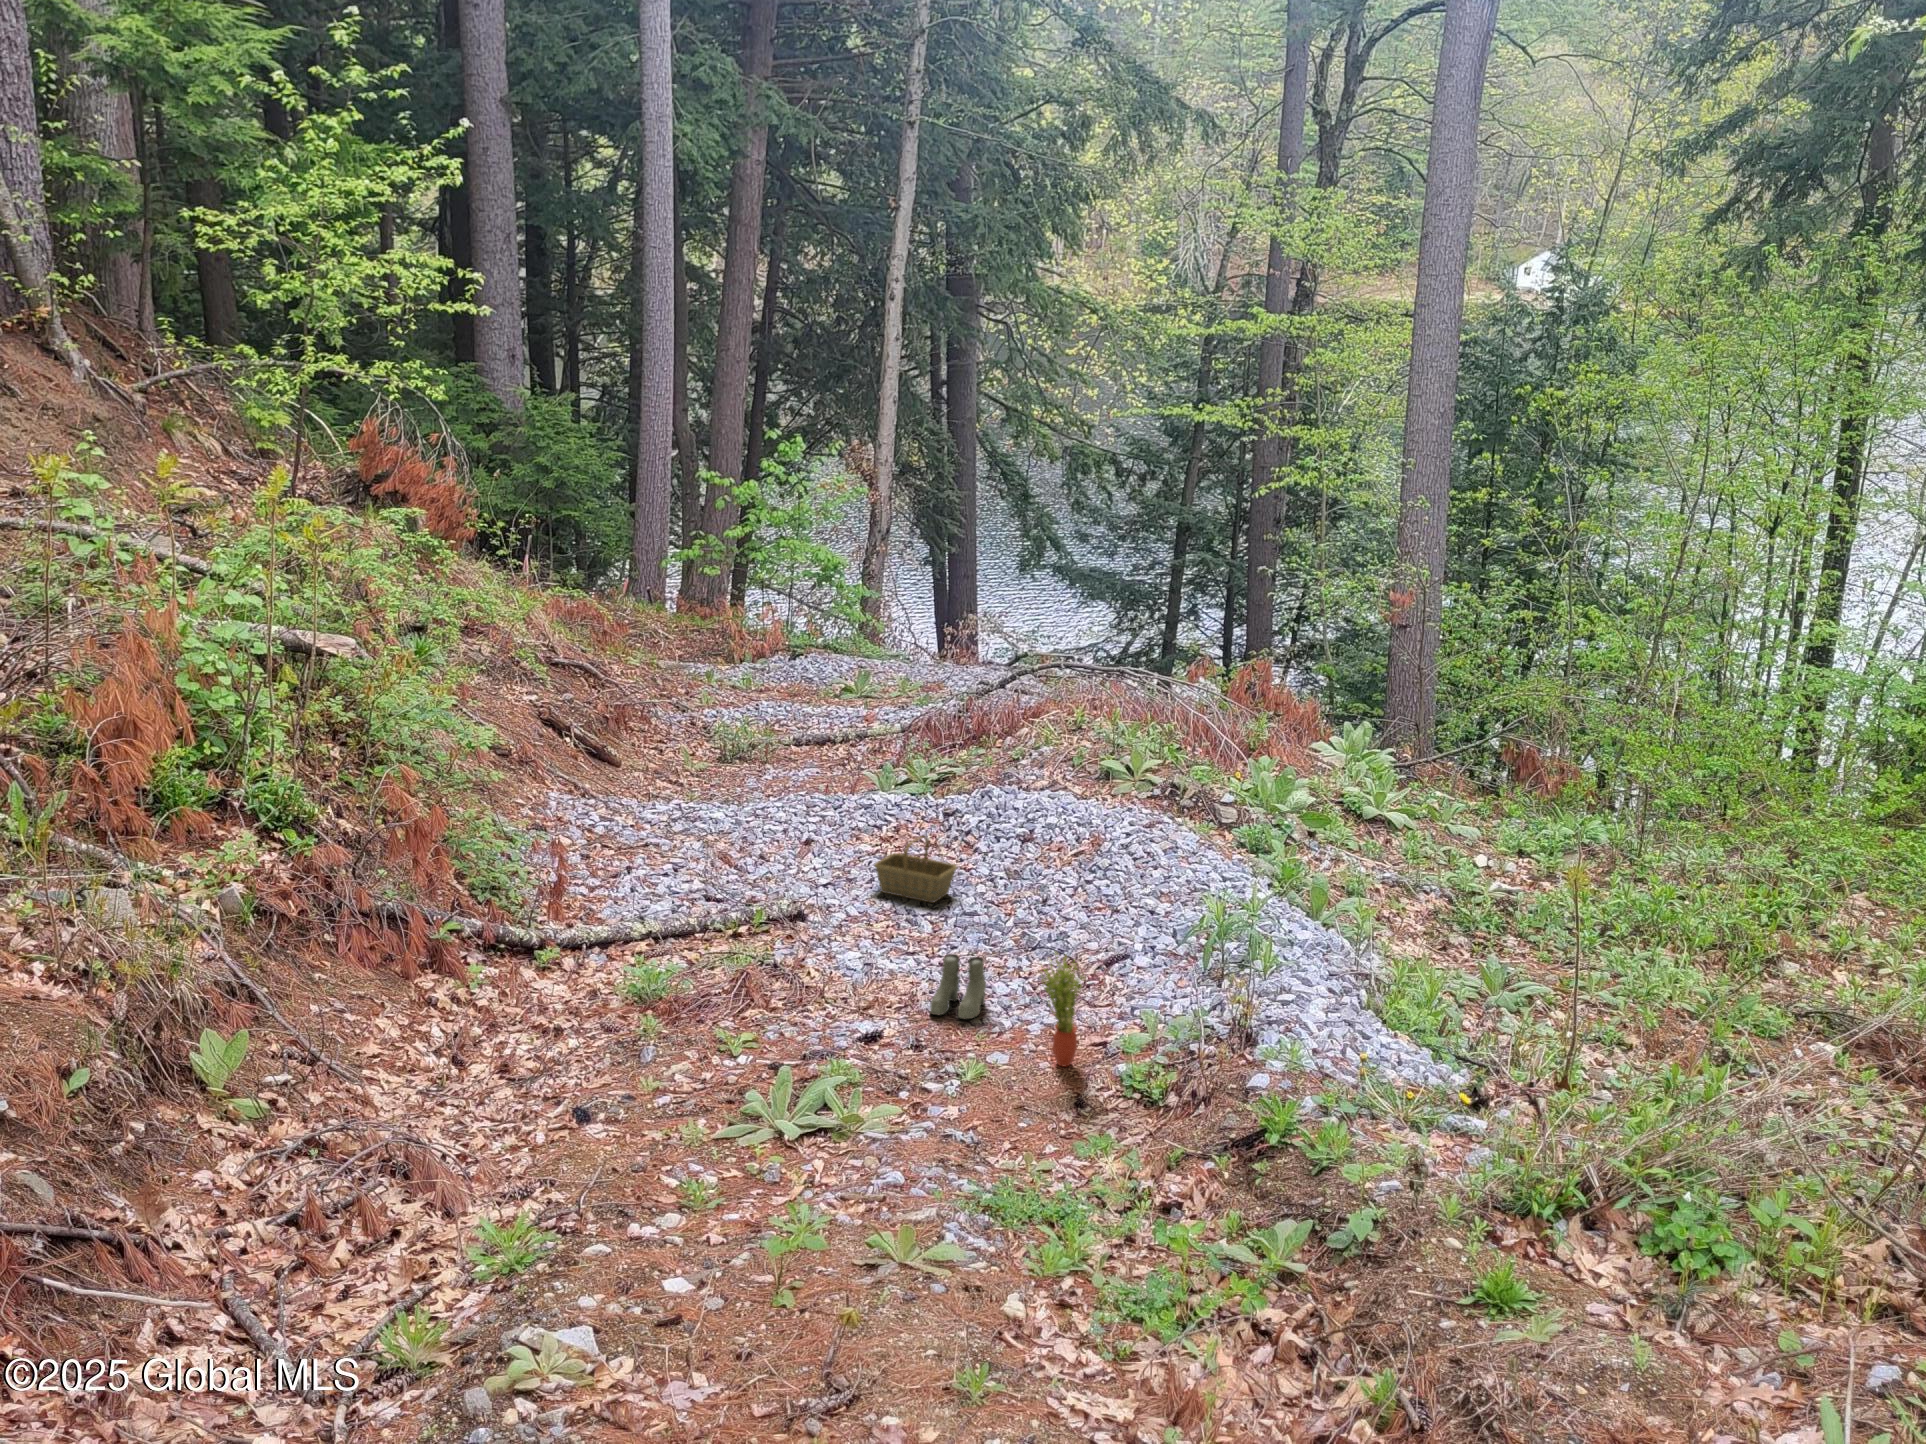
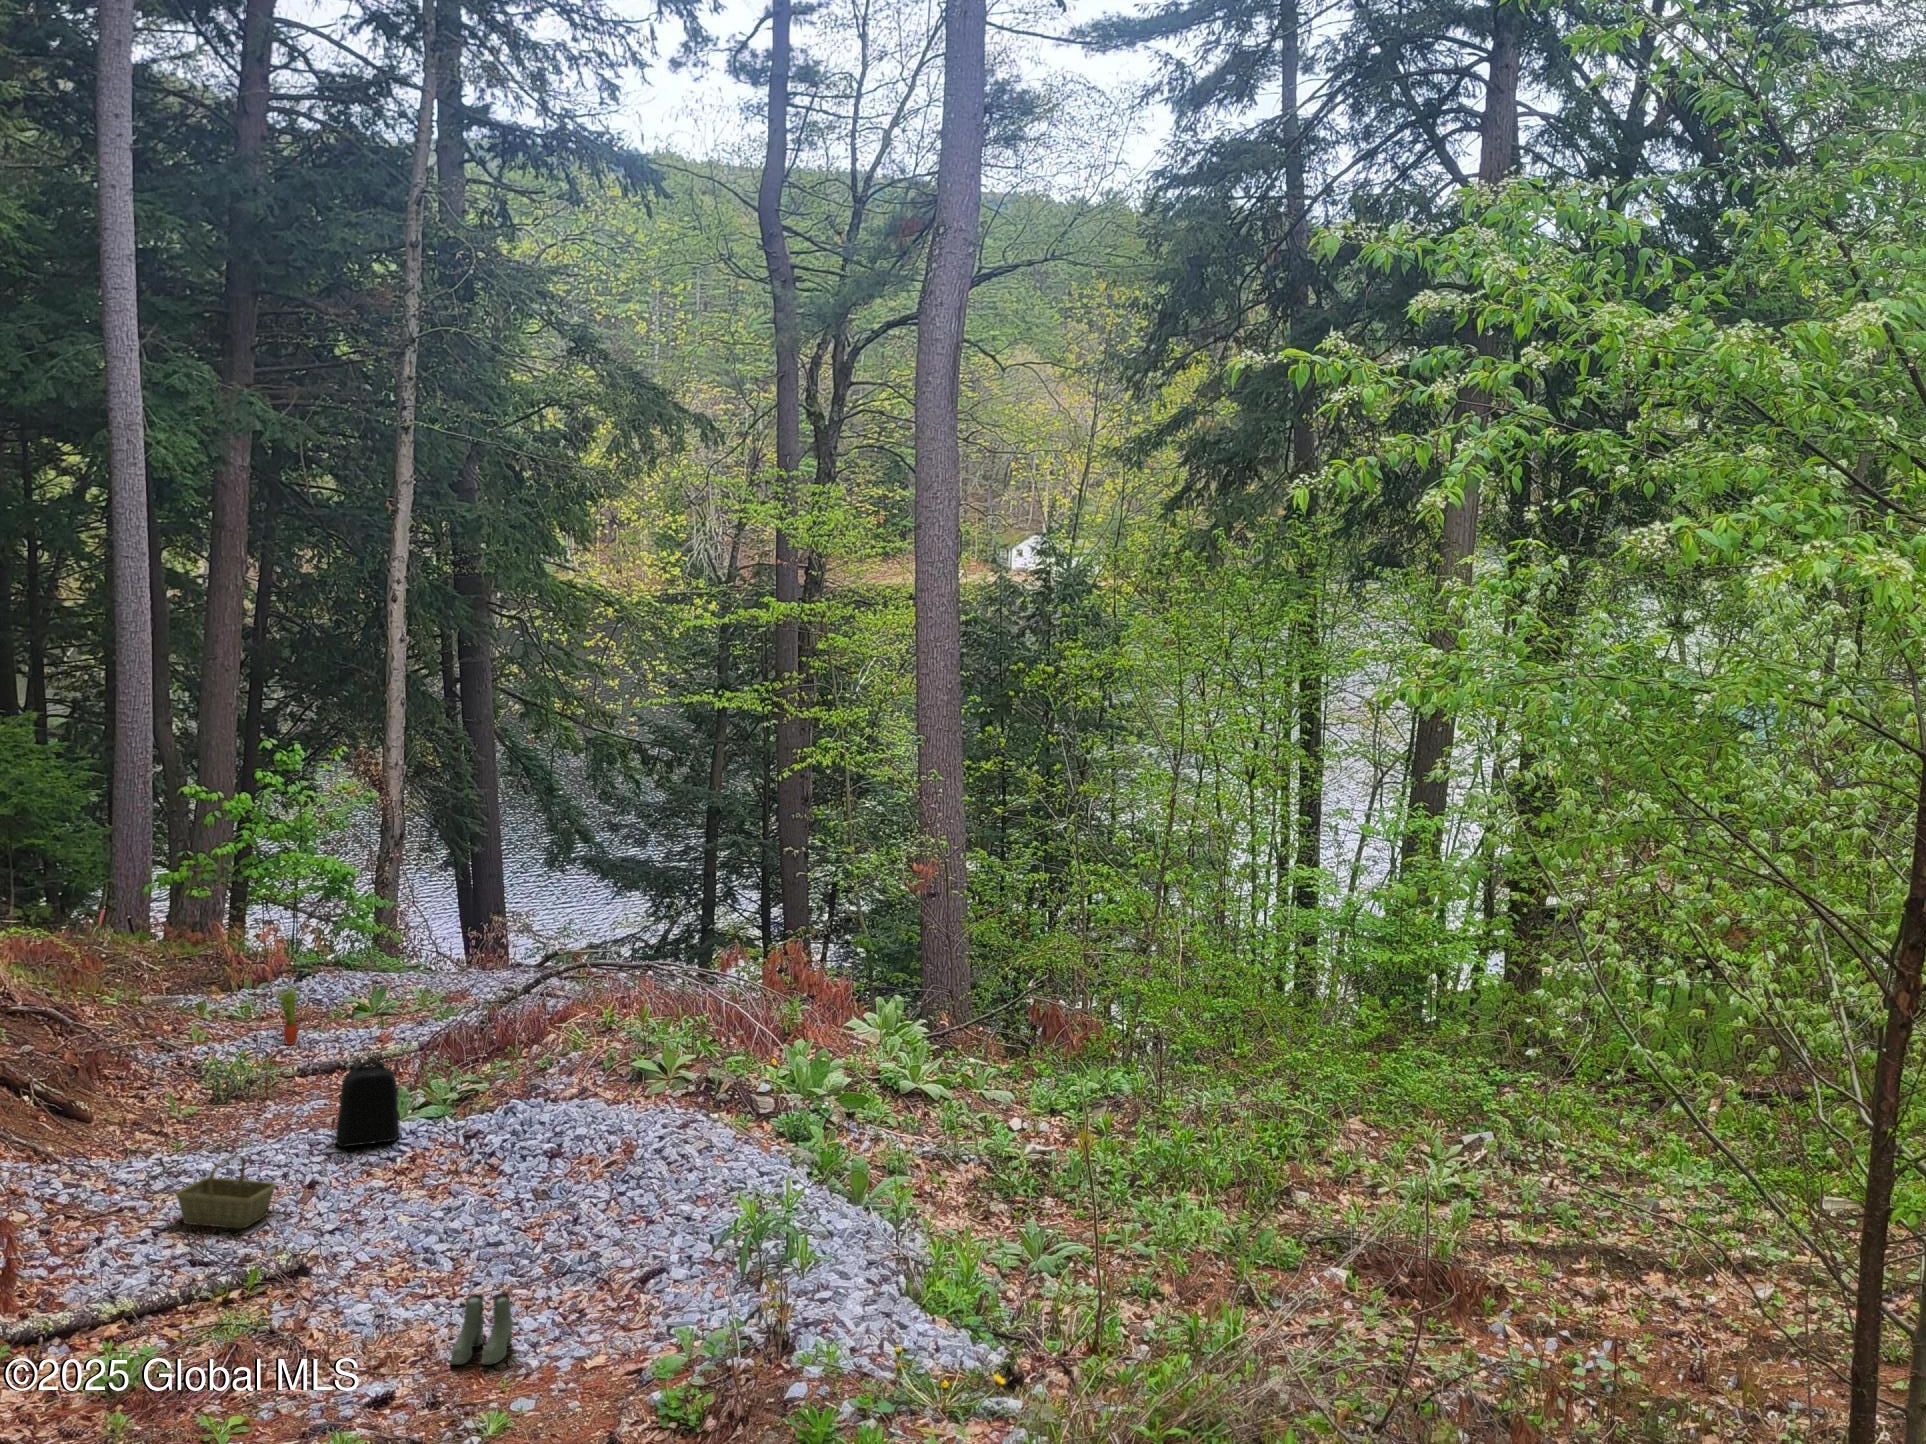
backpack: none [832,739,886,813] -> present [335,1060,400,1147]
basket: present [874,836,957,903] -> present [175,1155,277,1229]
potted plant: present [1041,952,1085,1066] -> present [276,982,301,1045]

